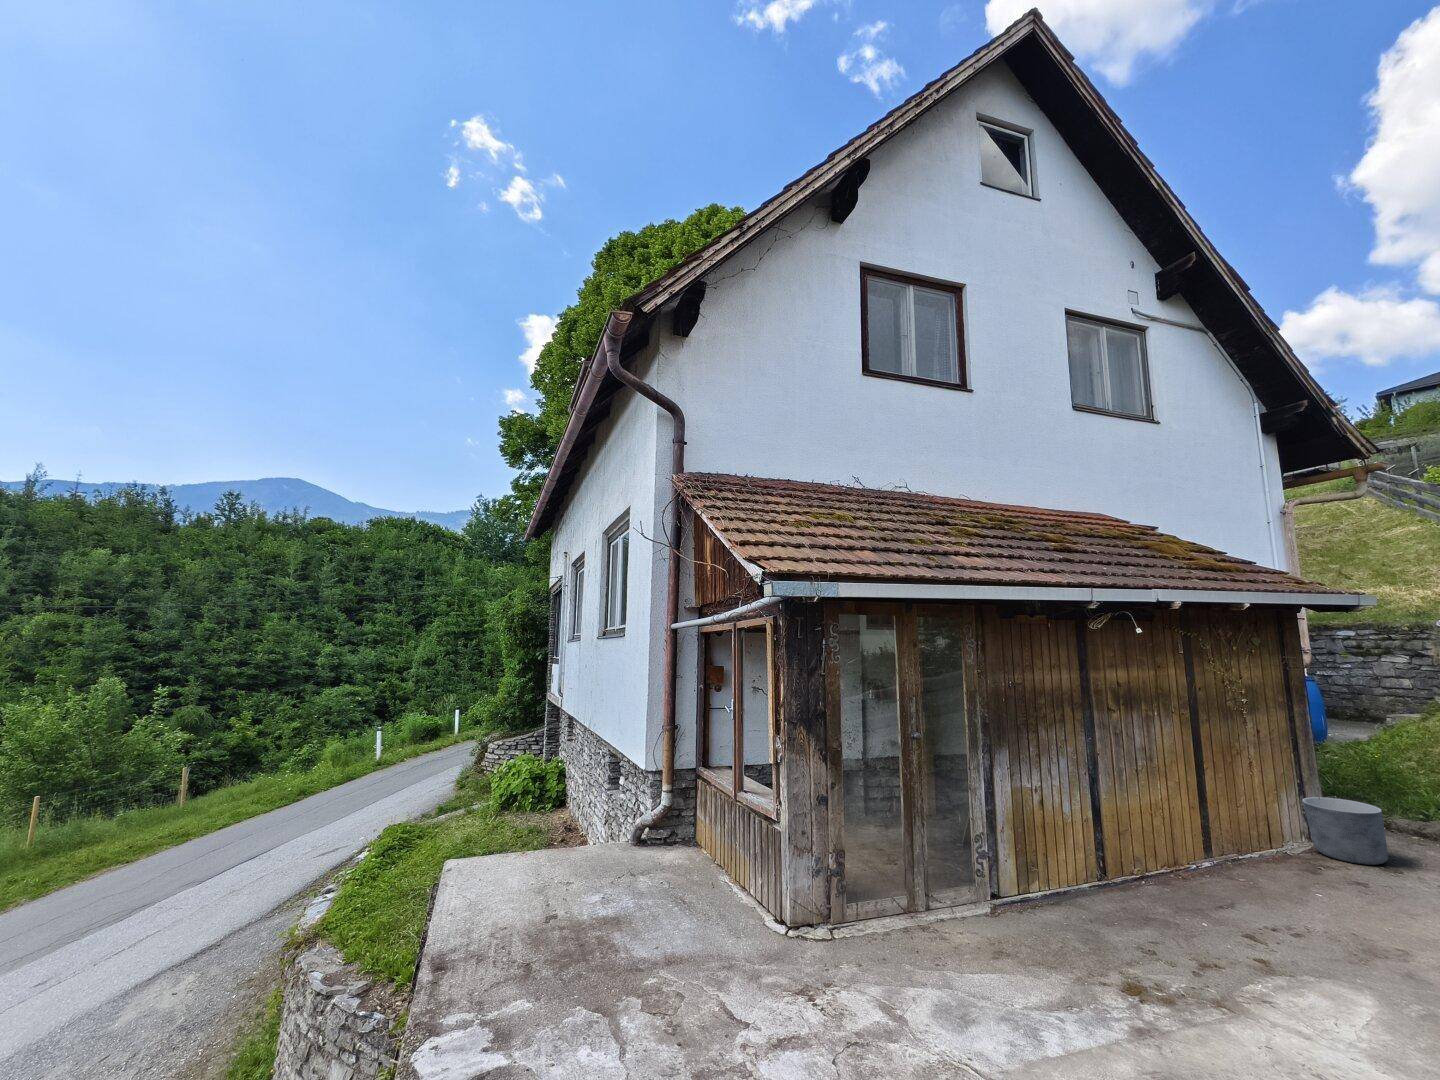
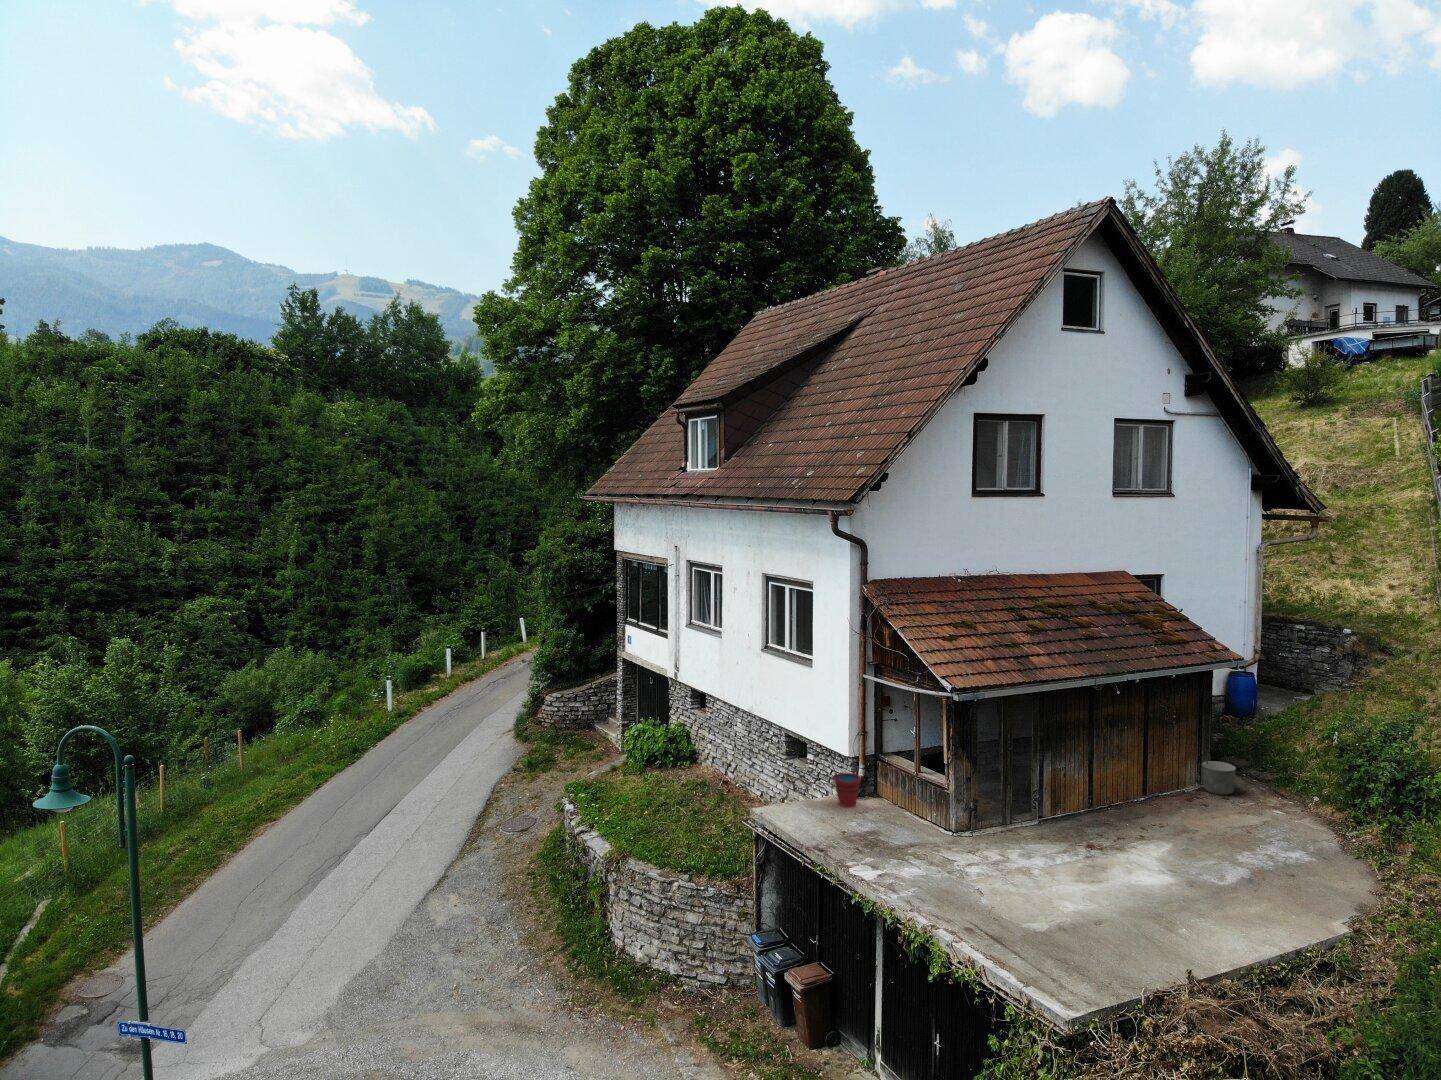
bucket: none [604,794,654,861] -> present [834,773,861,807]

